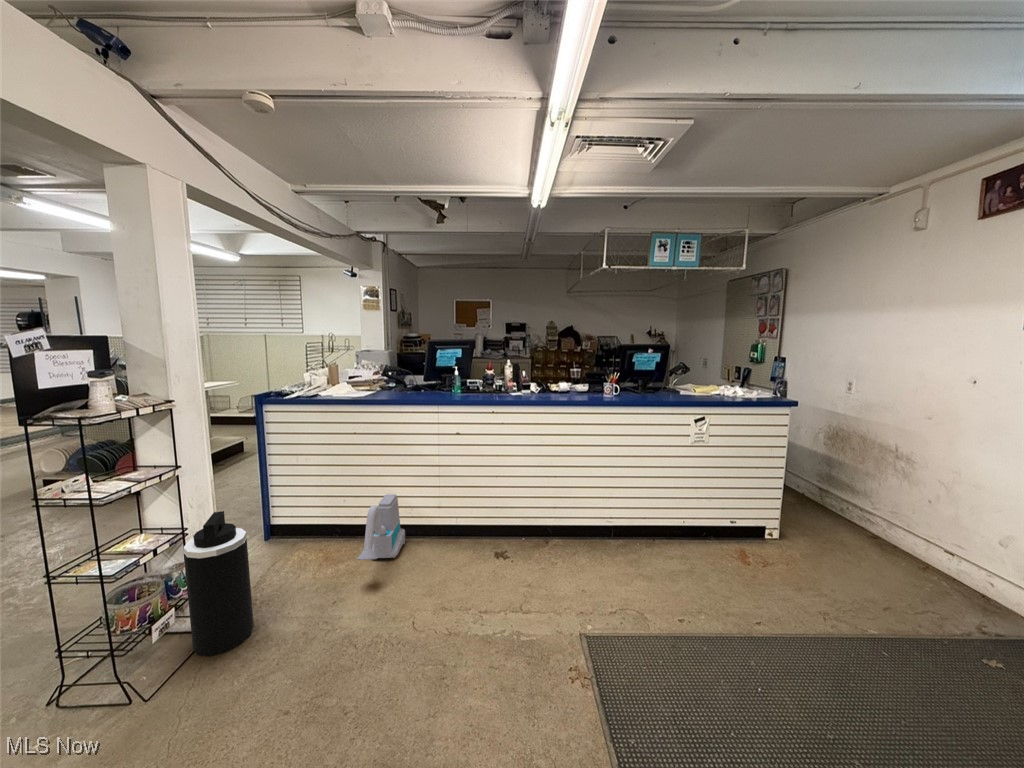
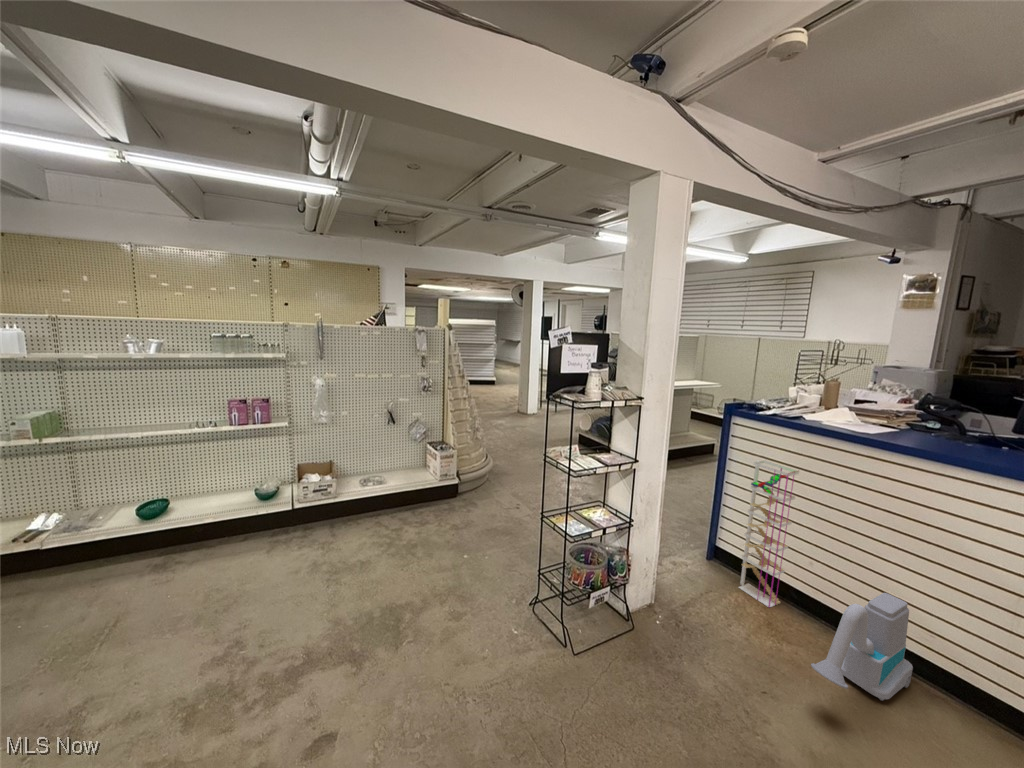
shelving unit: none [291,435,331,548] -> present [739,461,799,607]
trash can: present [184,511,254,656] -> none [617,516,680,663]

